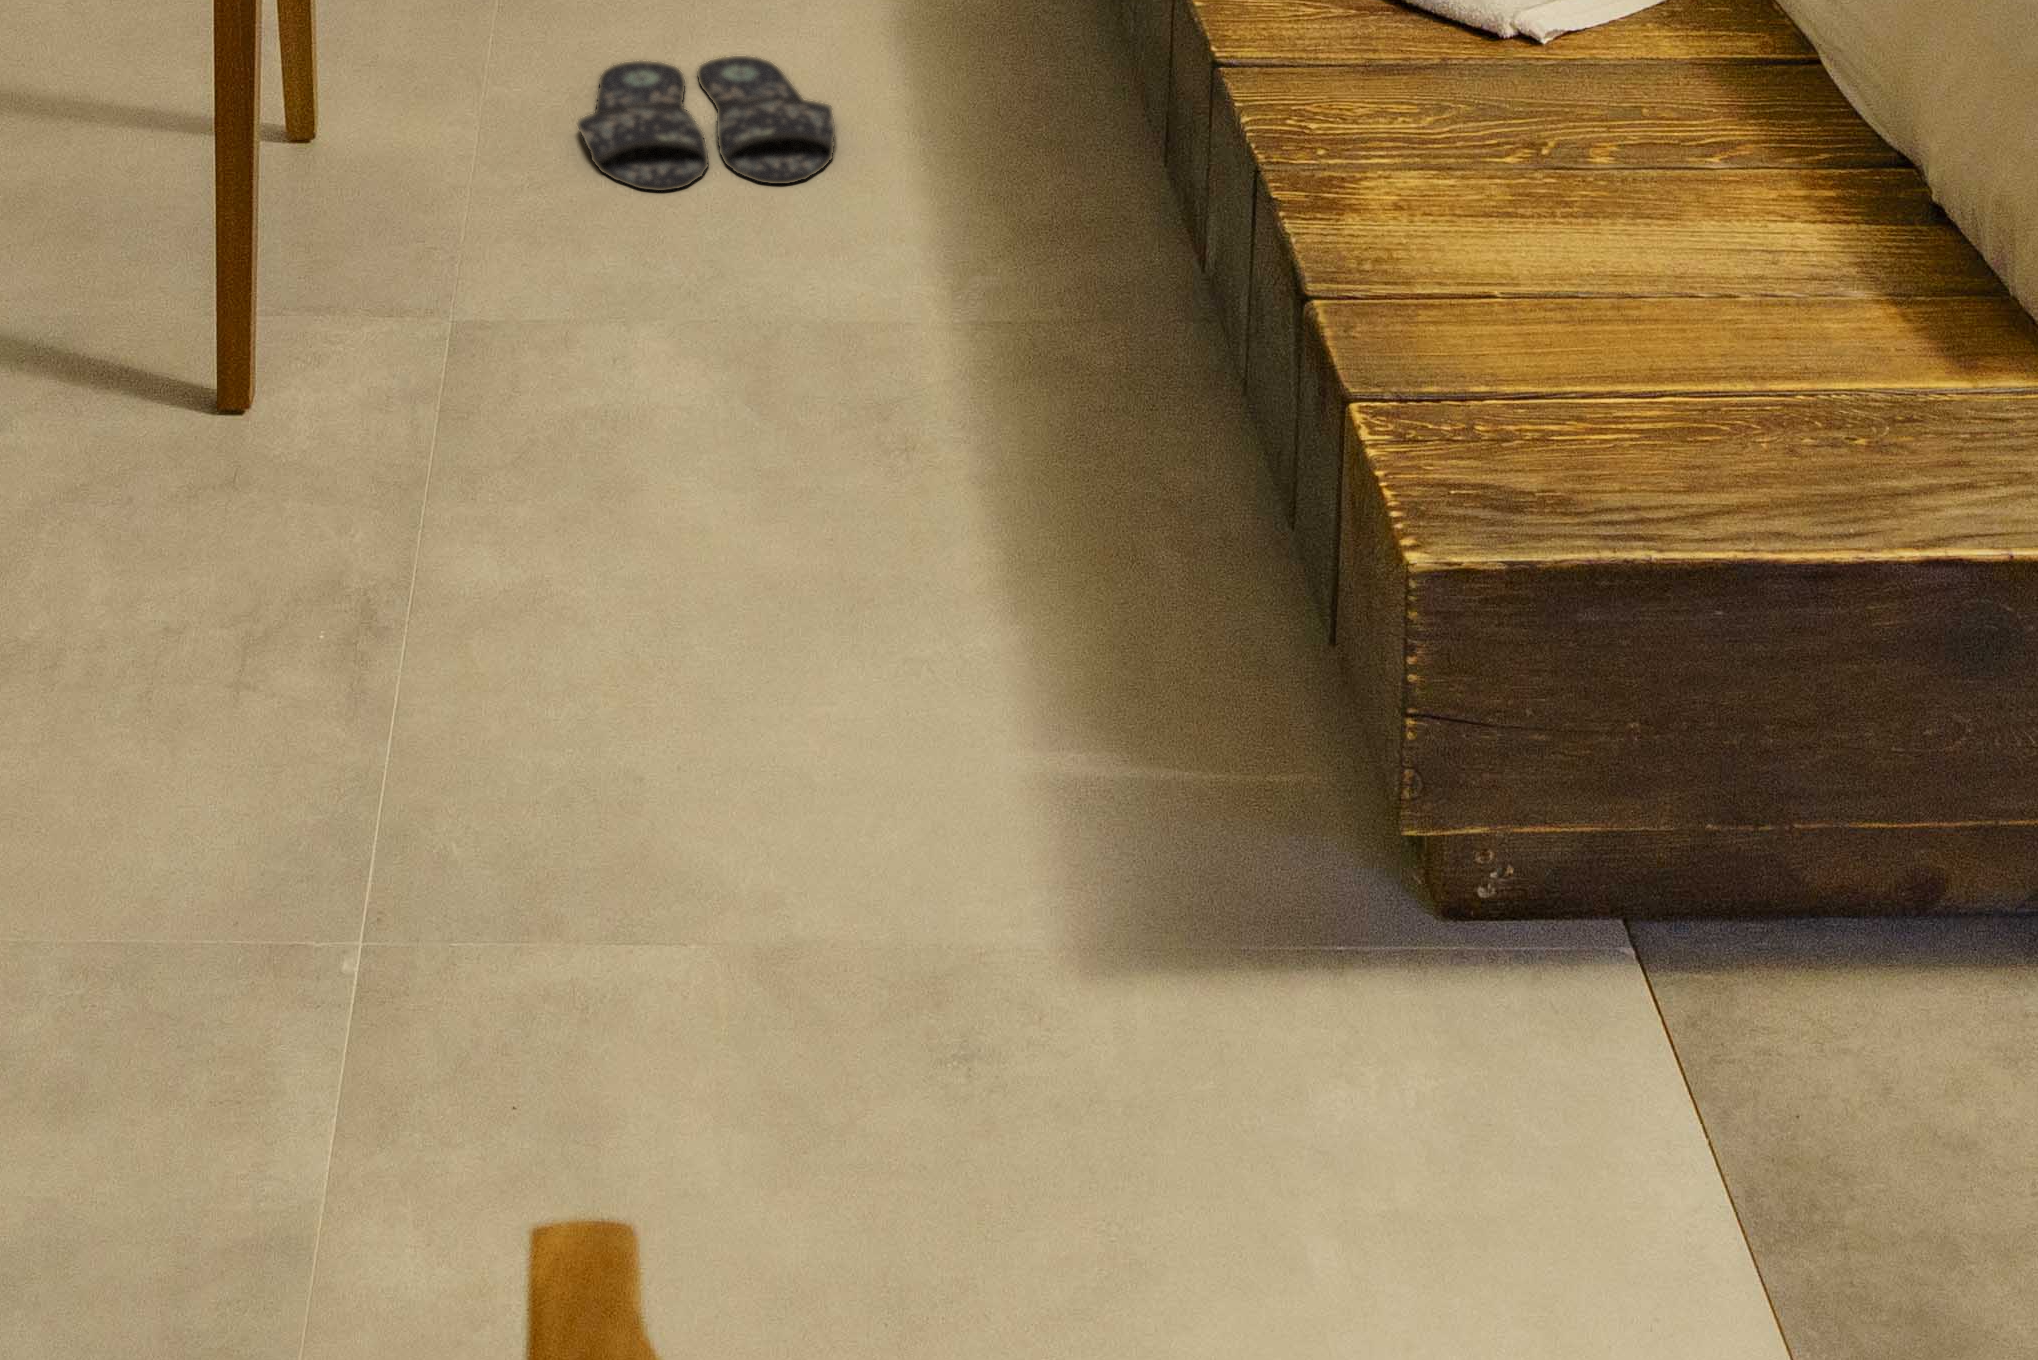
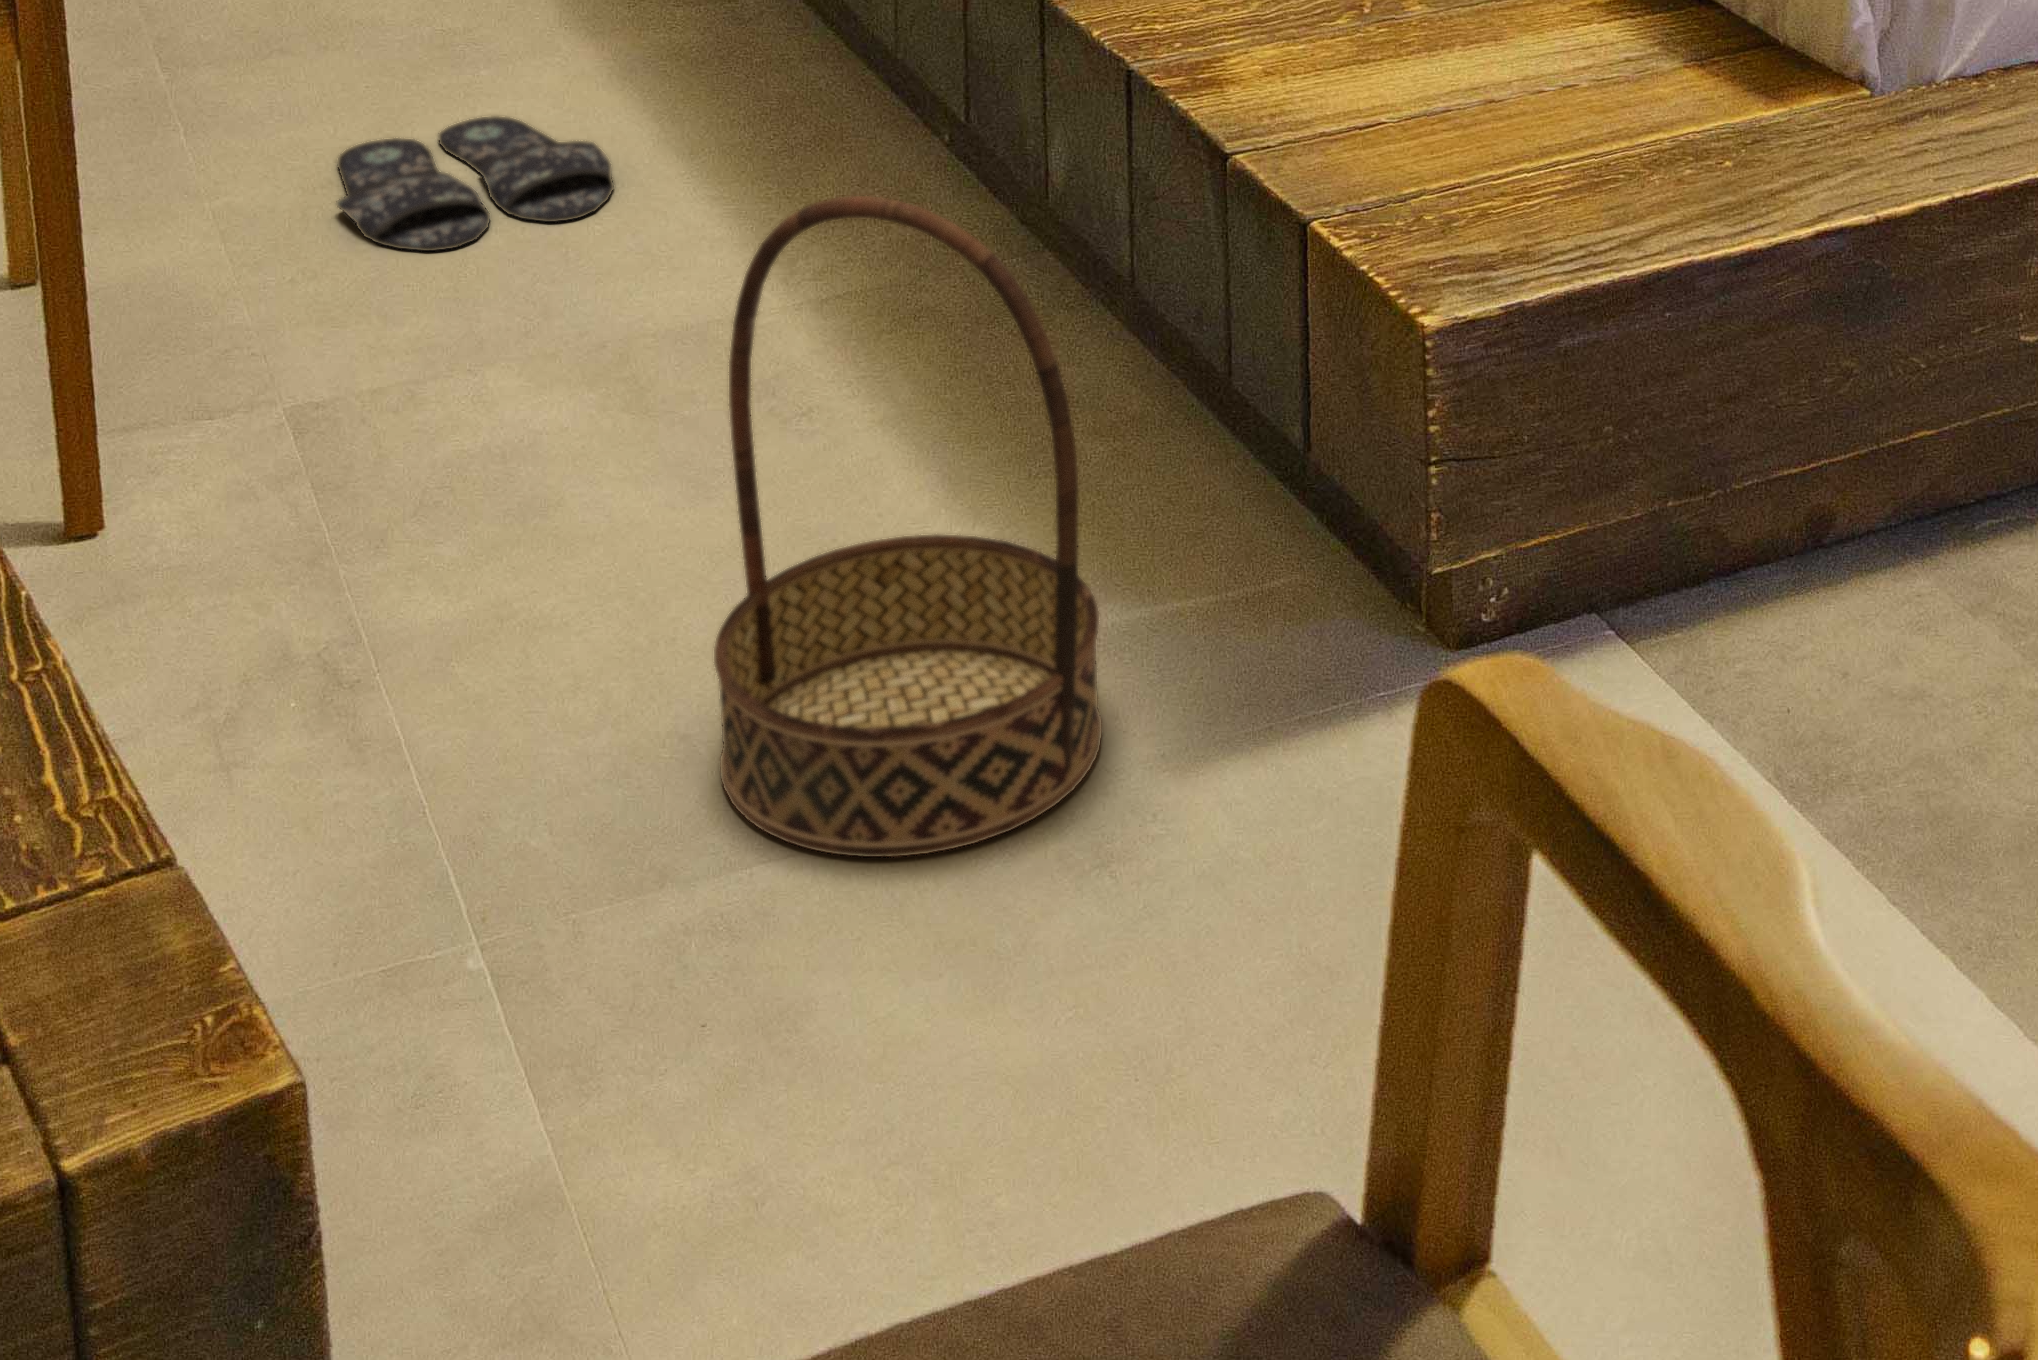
basket: none [653,279,1046,985] -> present [714,196,1102,857]

